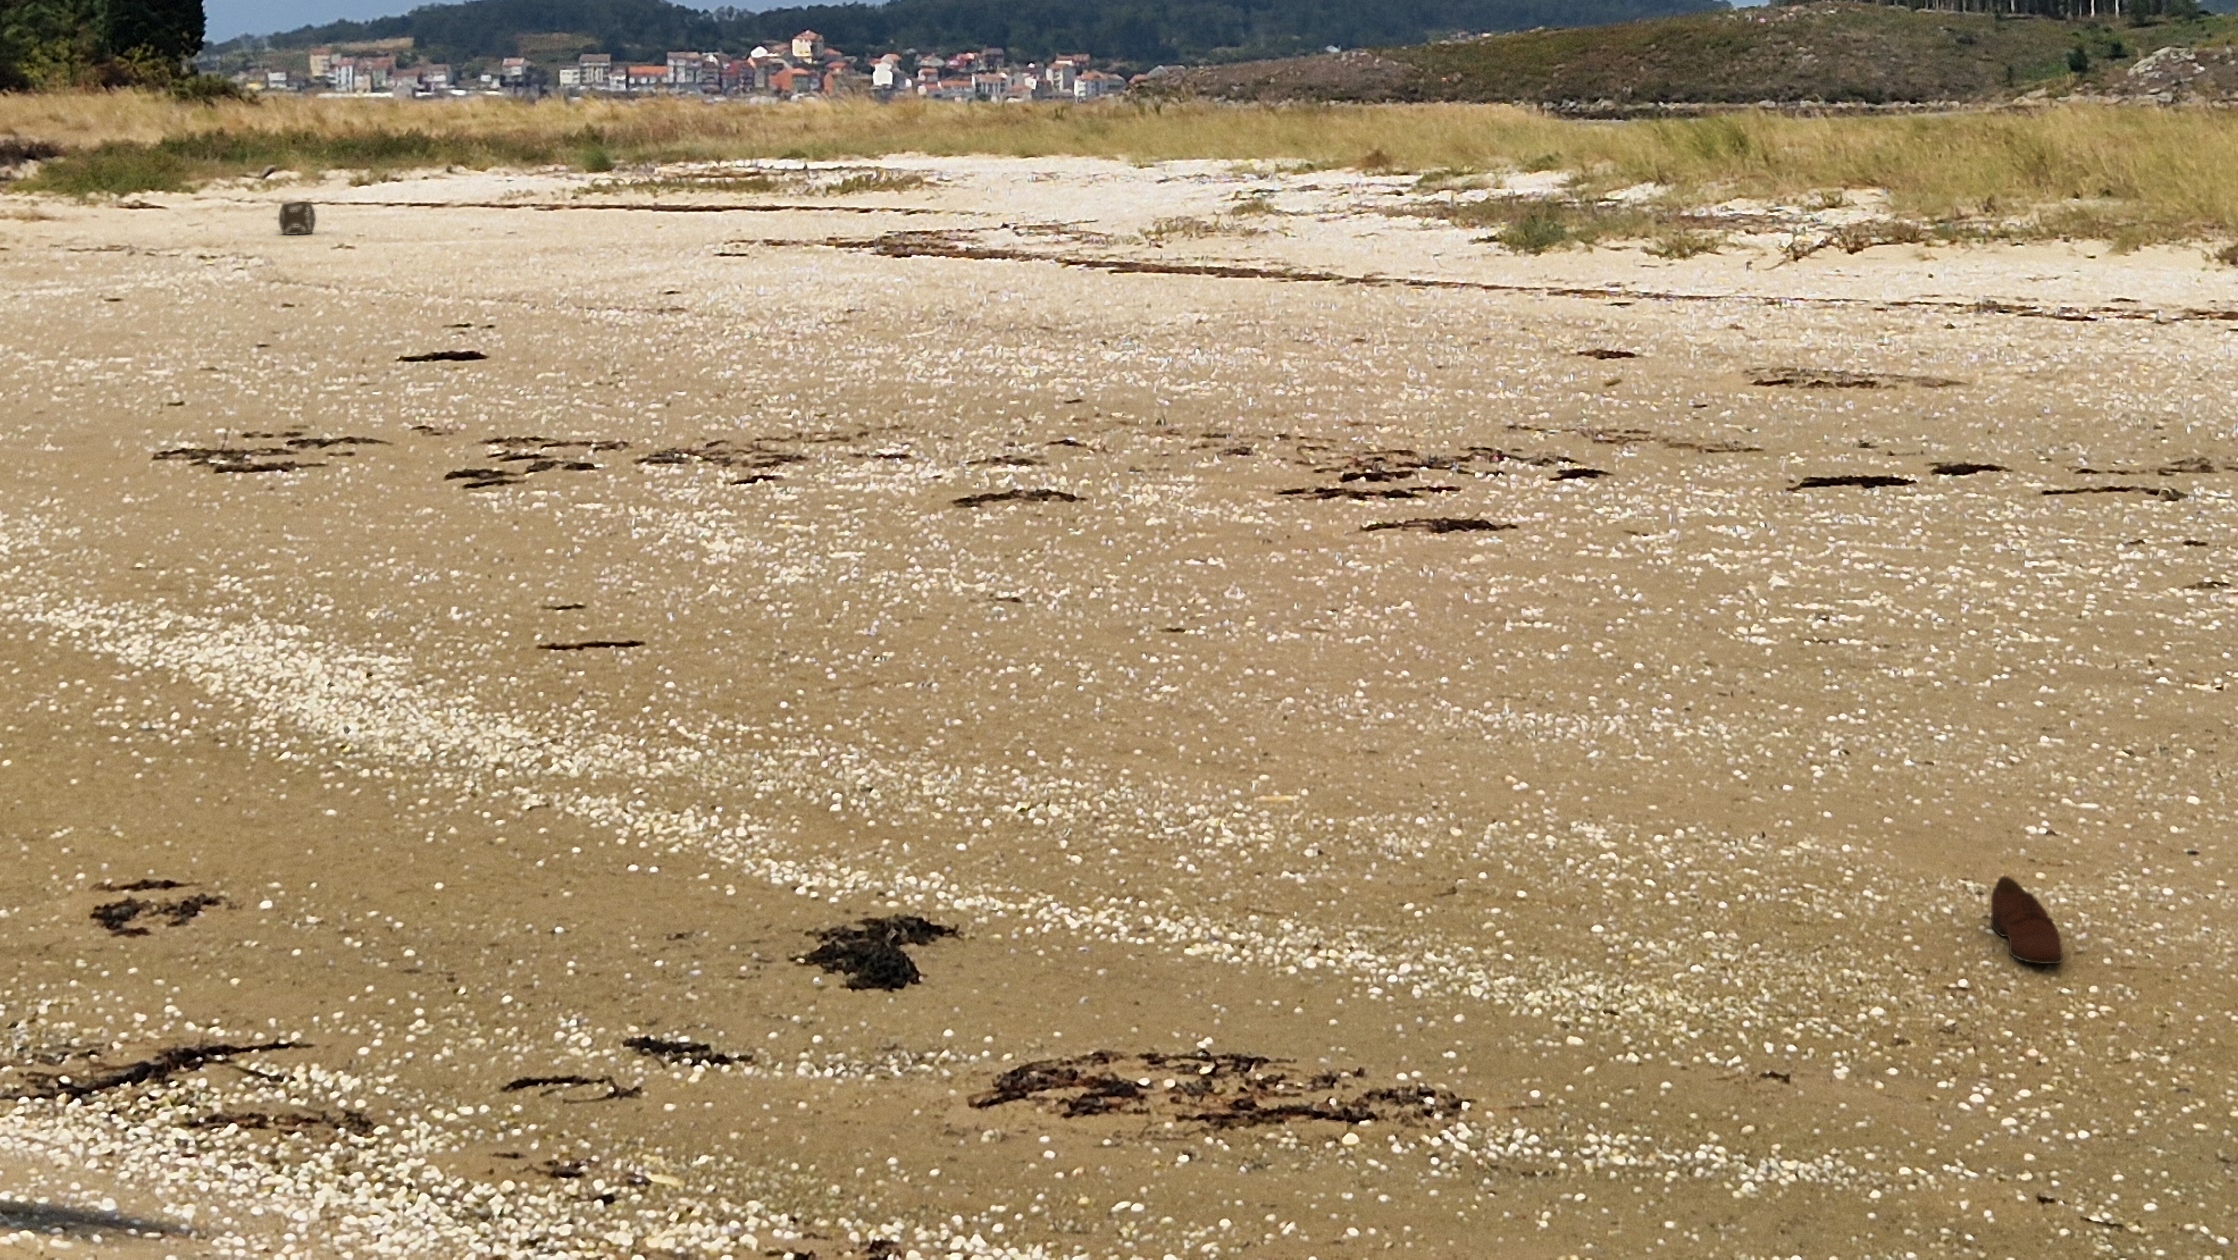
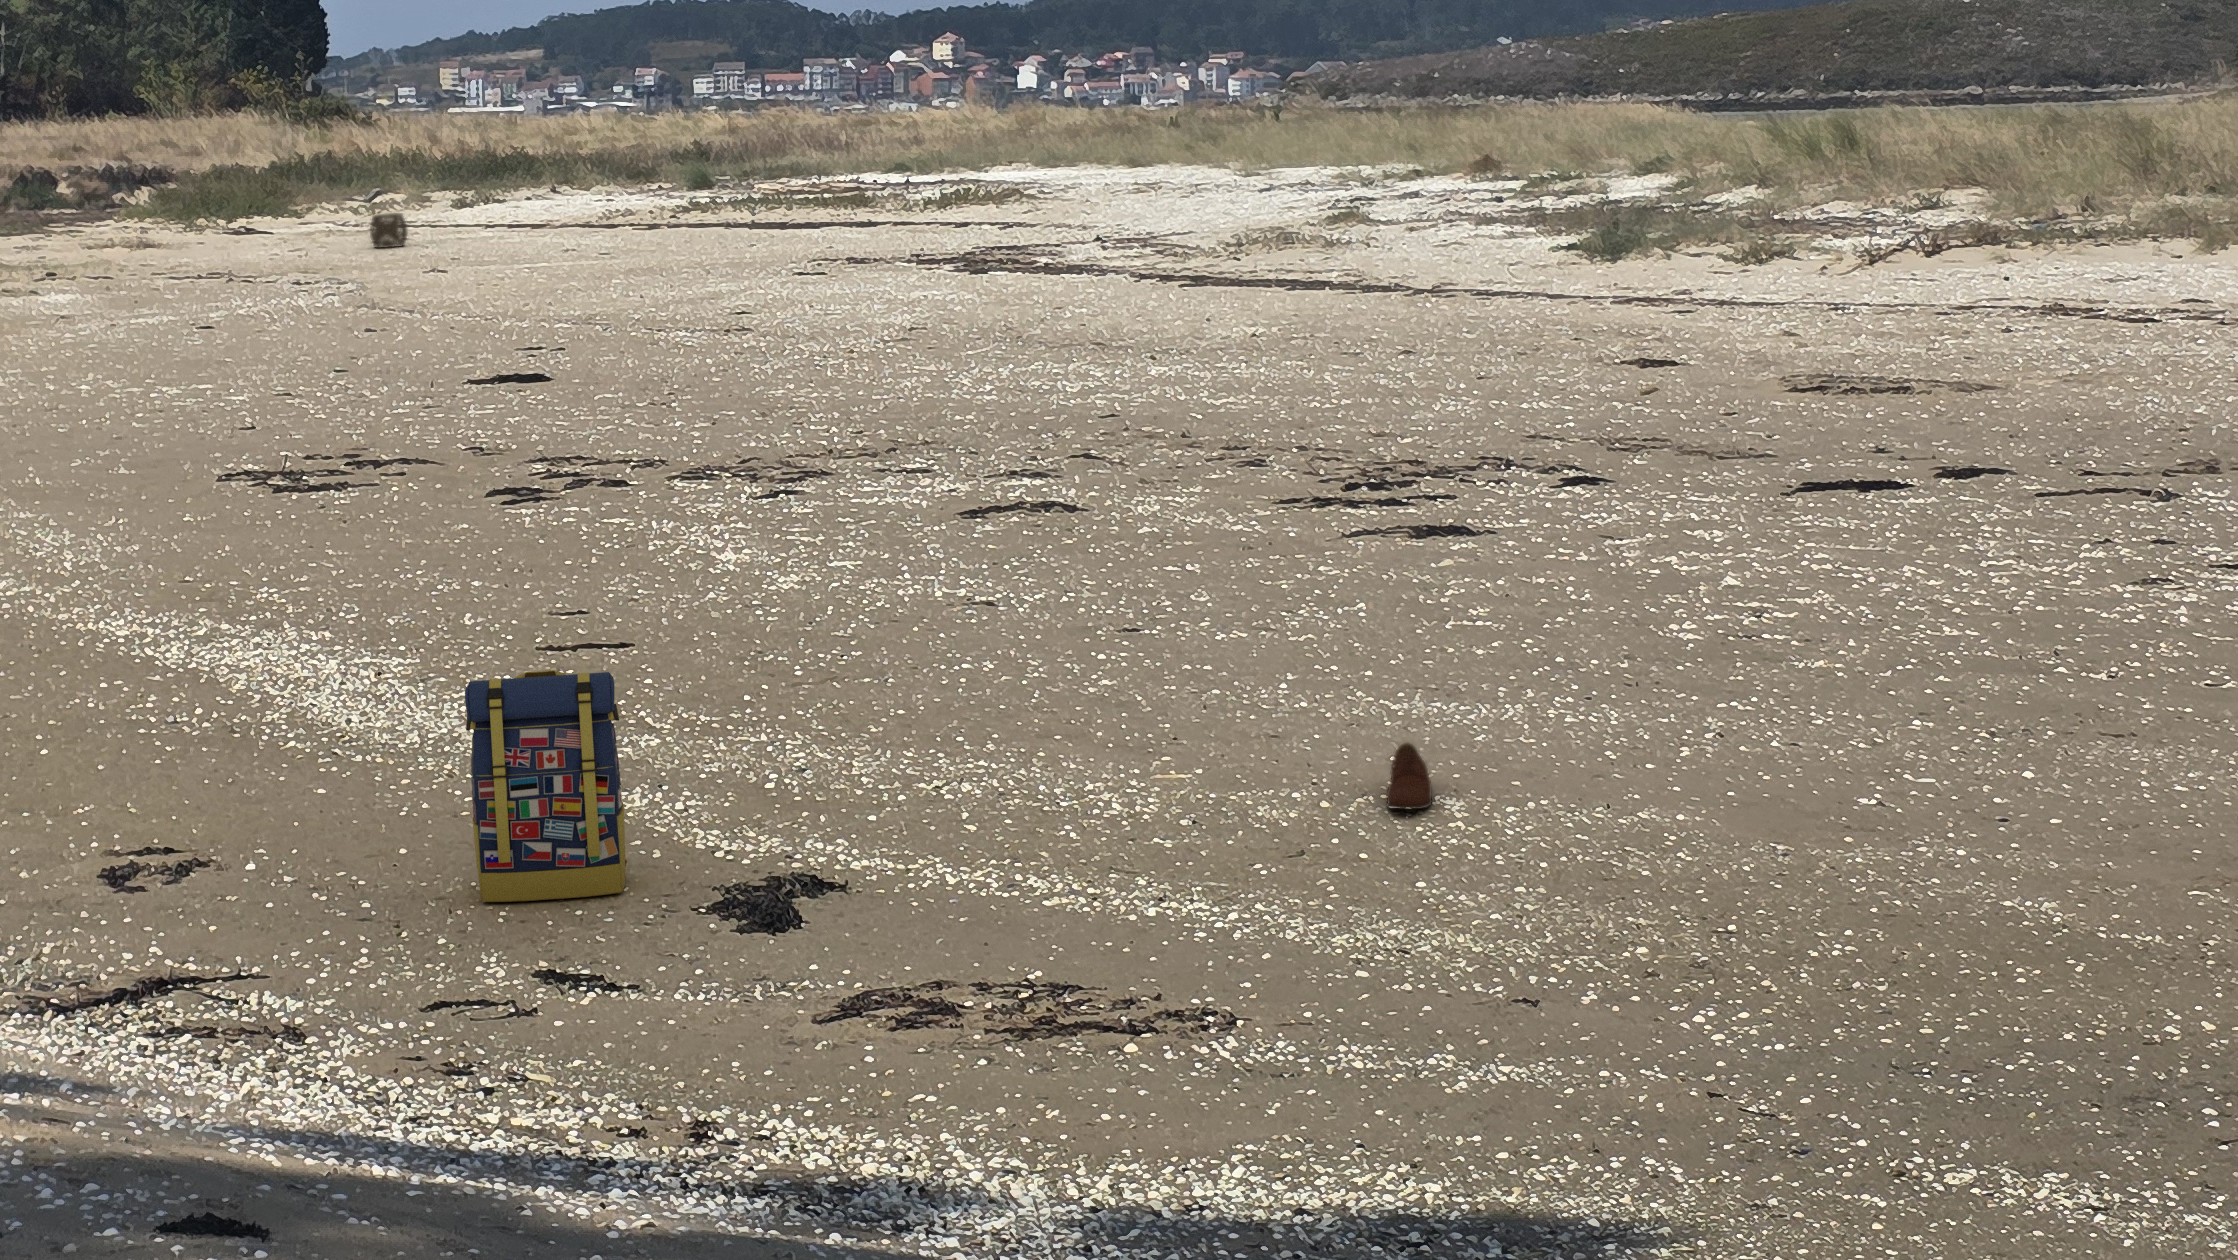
backpack: none [538,693,701,946] -> present [465,670,627,902]
shoe: present [1991,876,2063,964] -> present [1387,743,1432,809]

